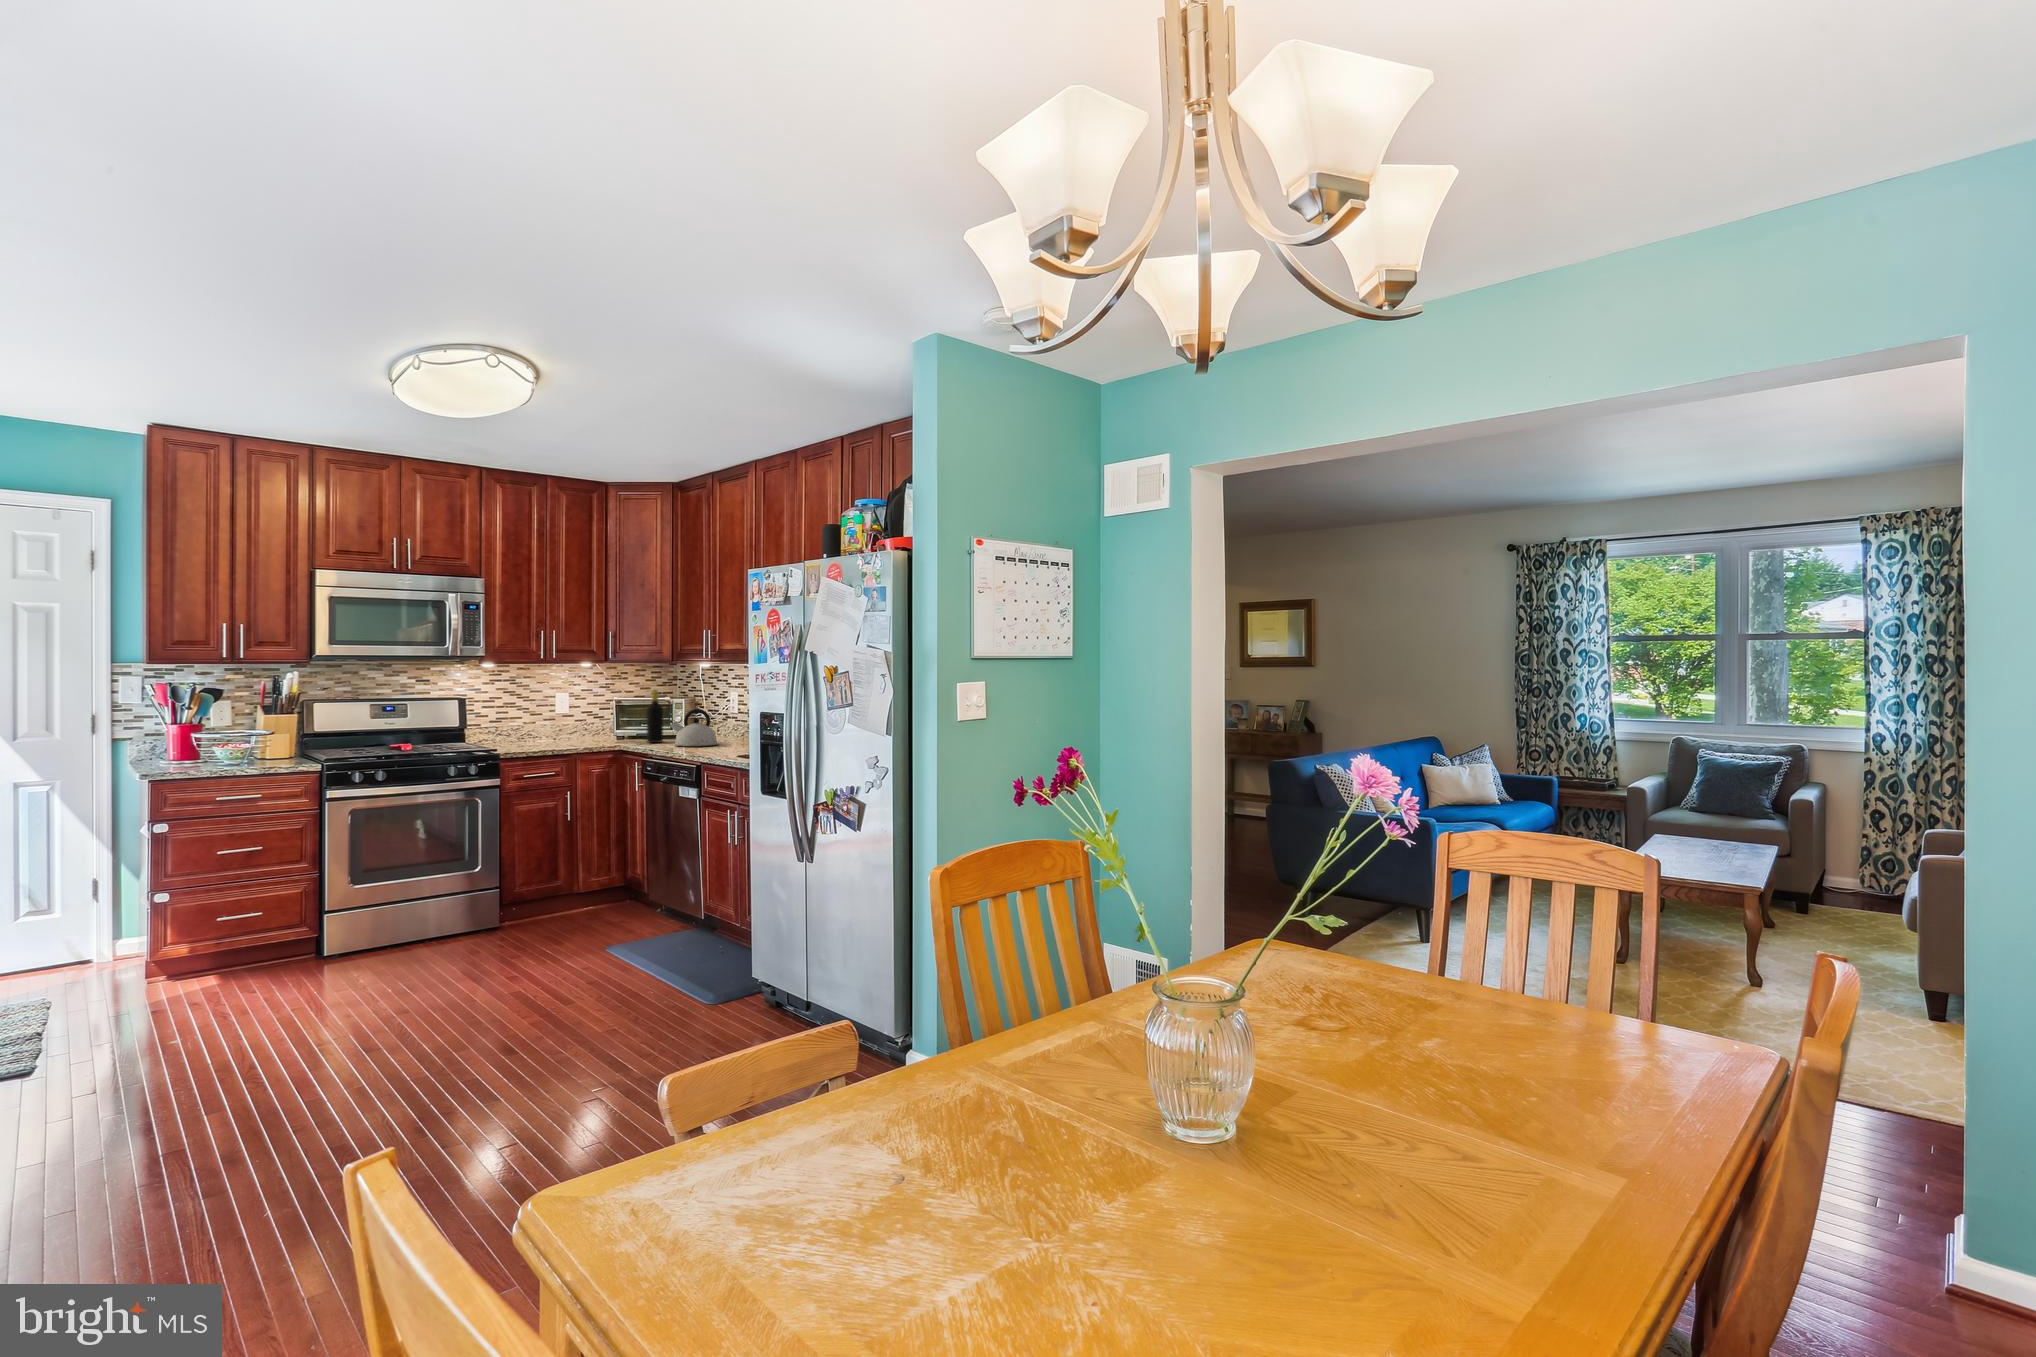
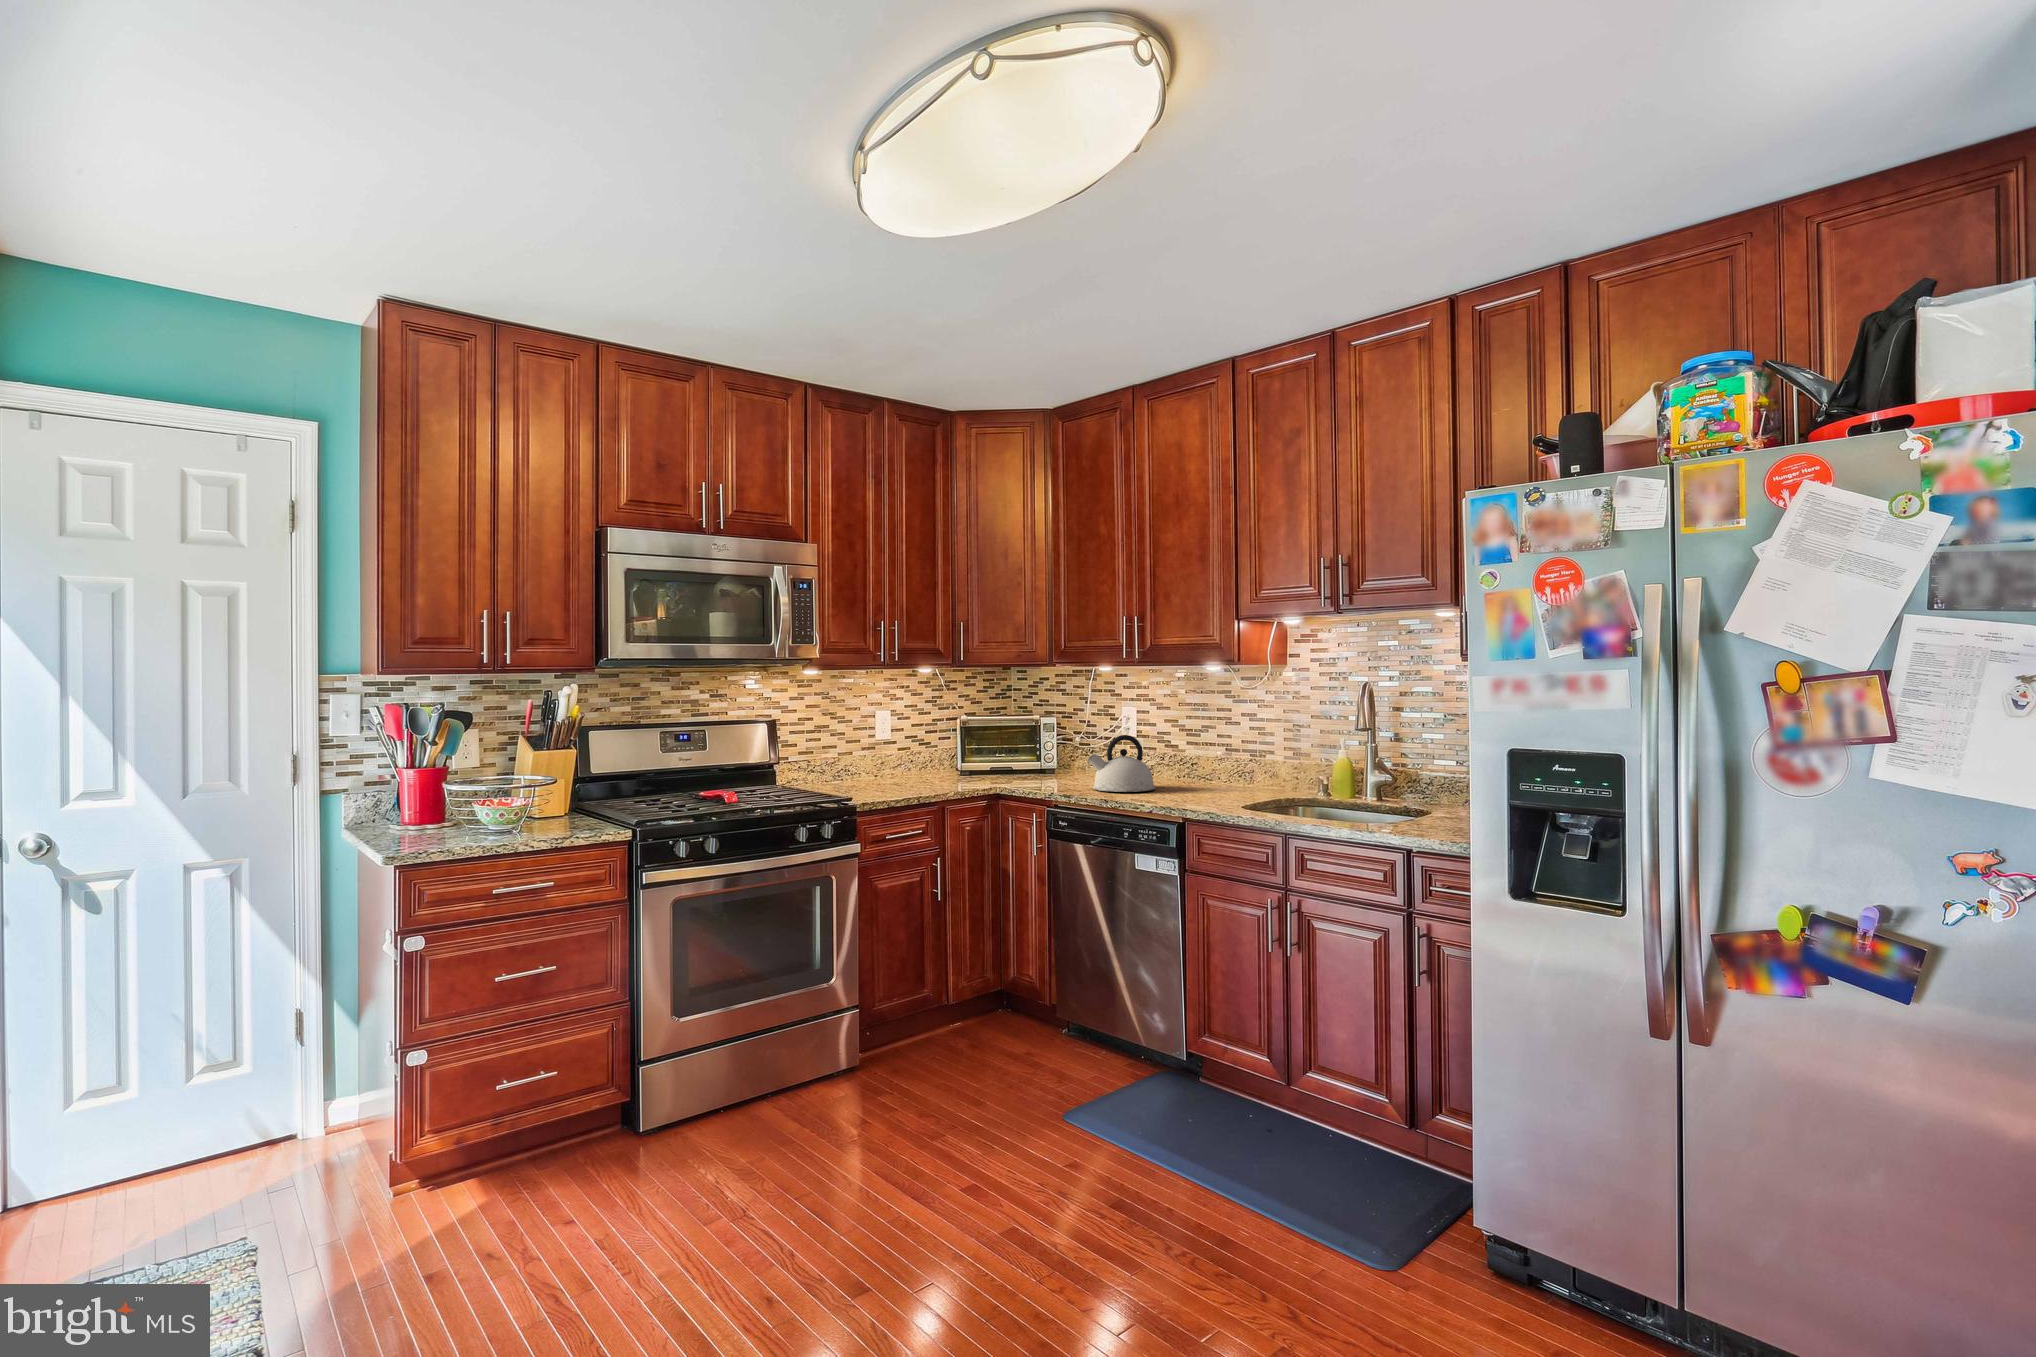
bottle: present [646,690,664,743] -> none [1039,706,1062,785]

